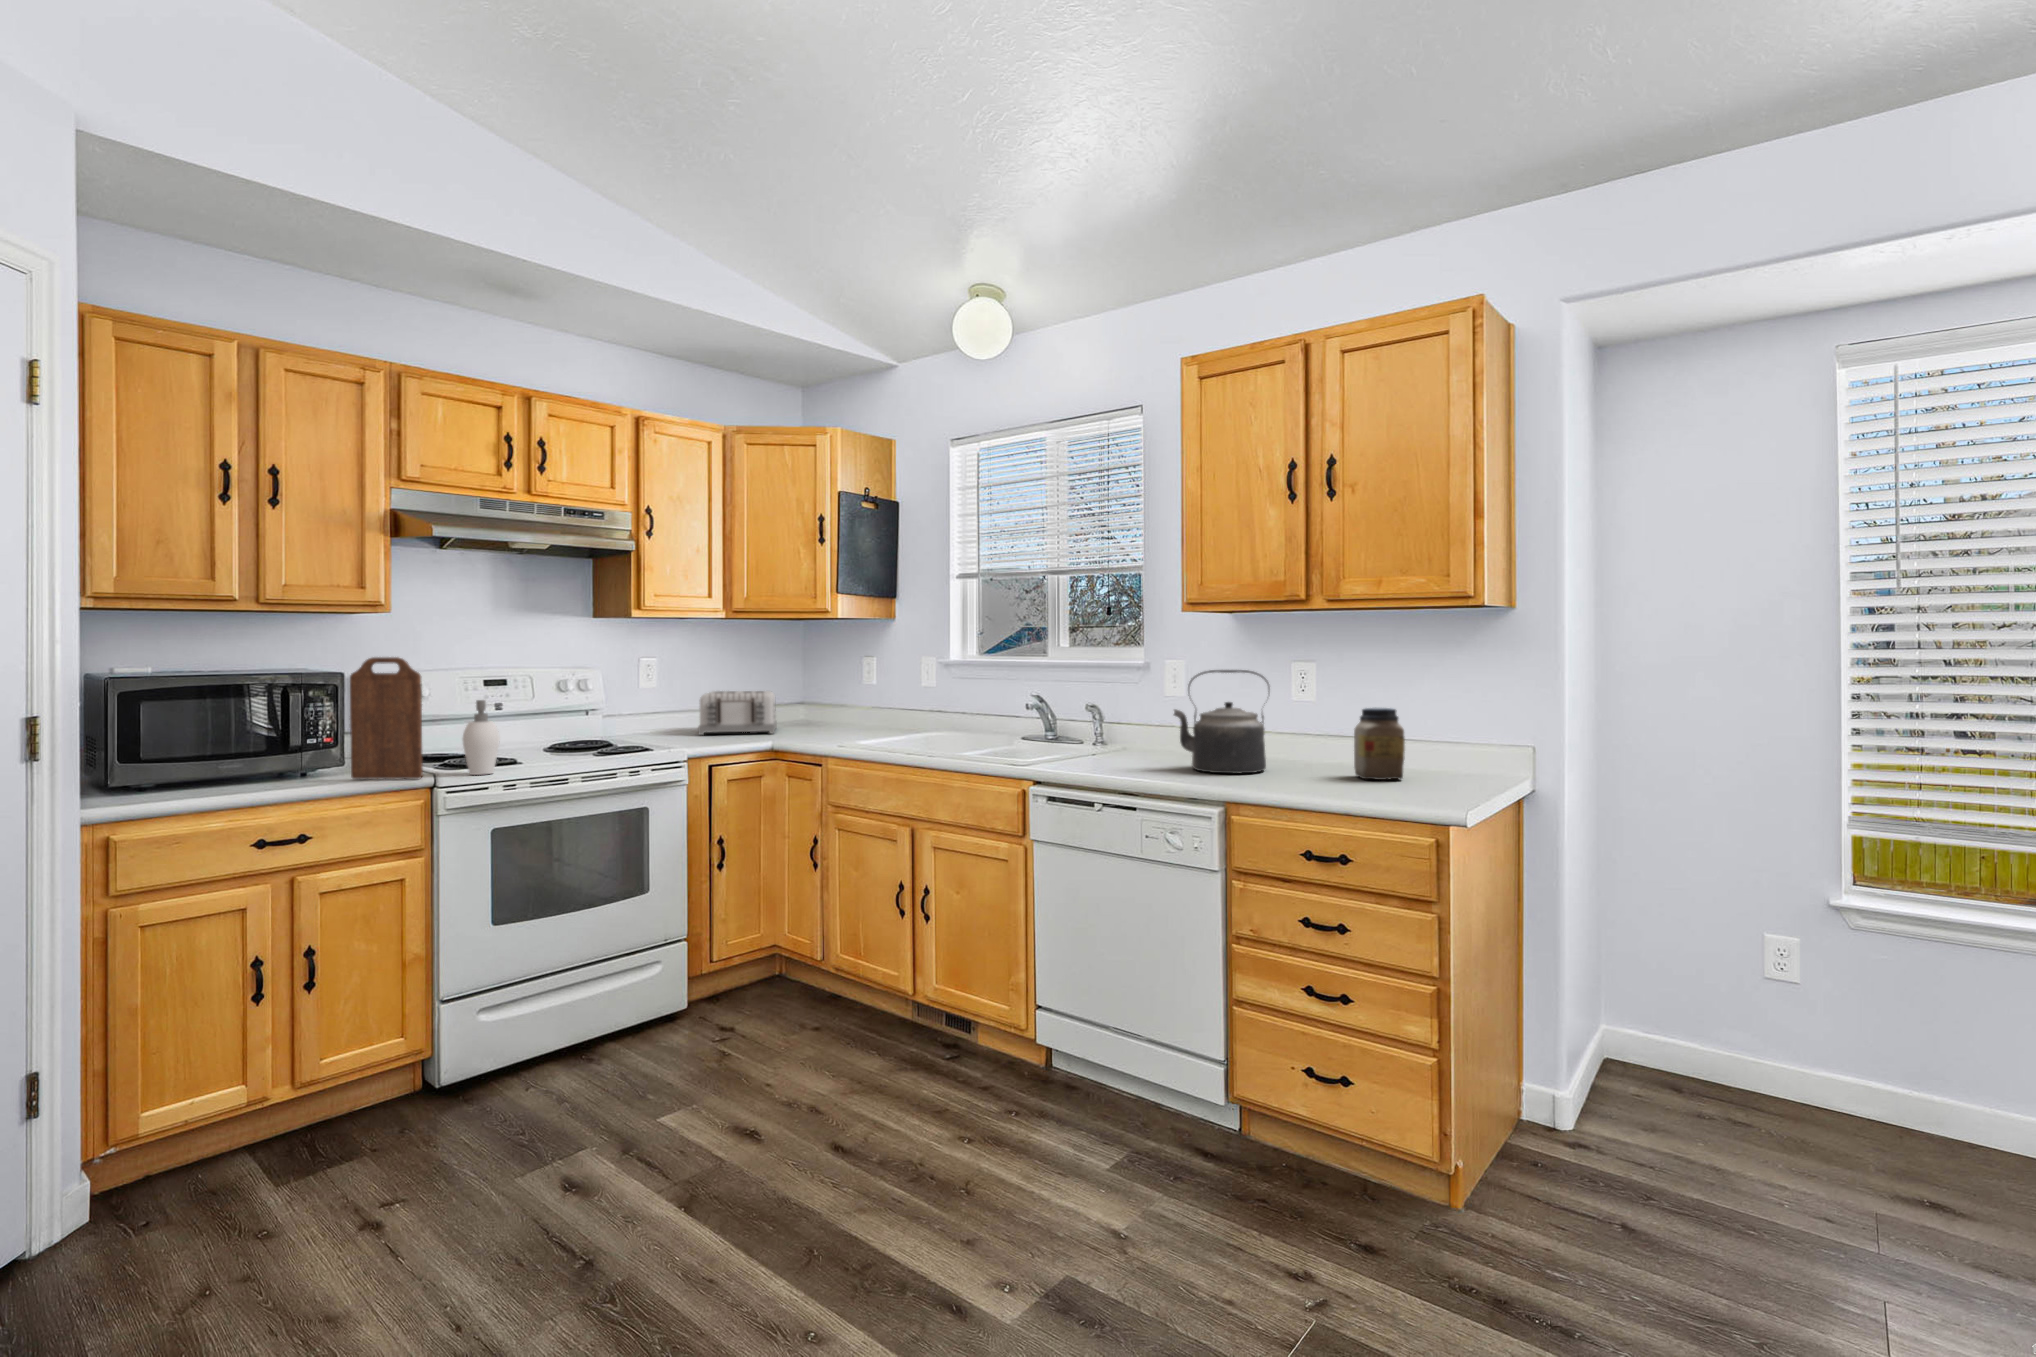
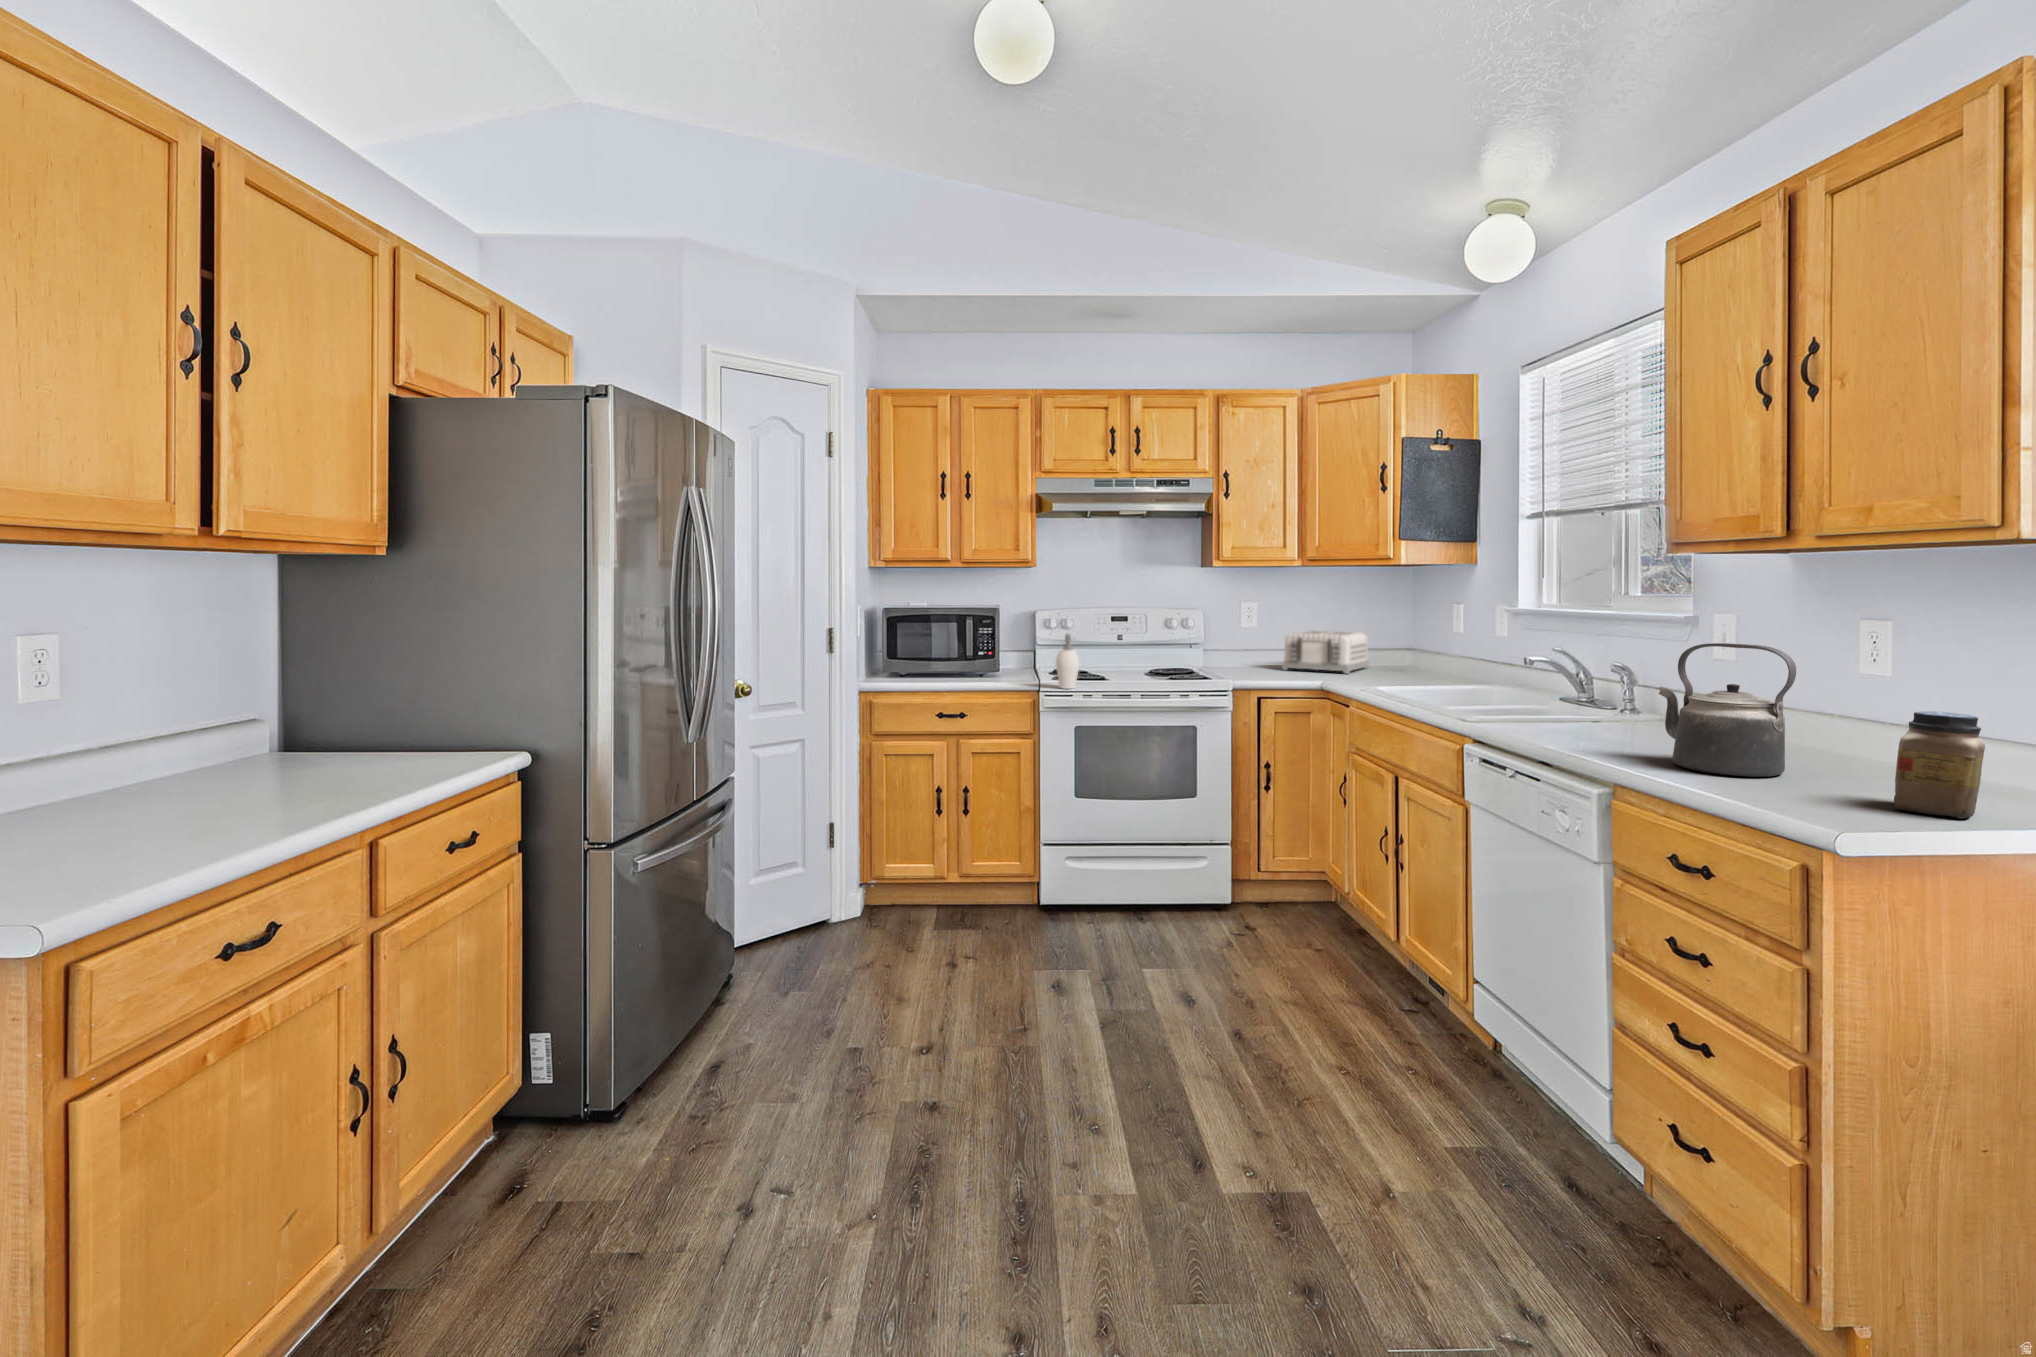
cutting board: present [350,657,423,779] -> none [997,602,1031,688]

